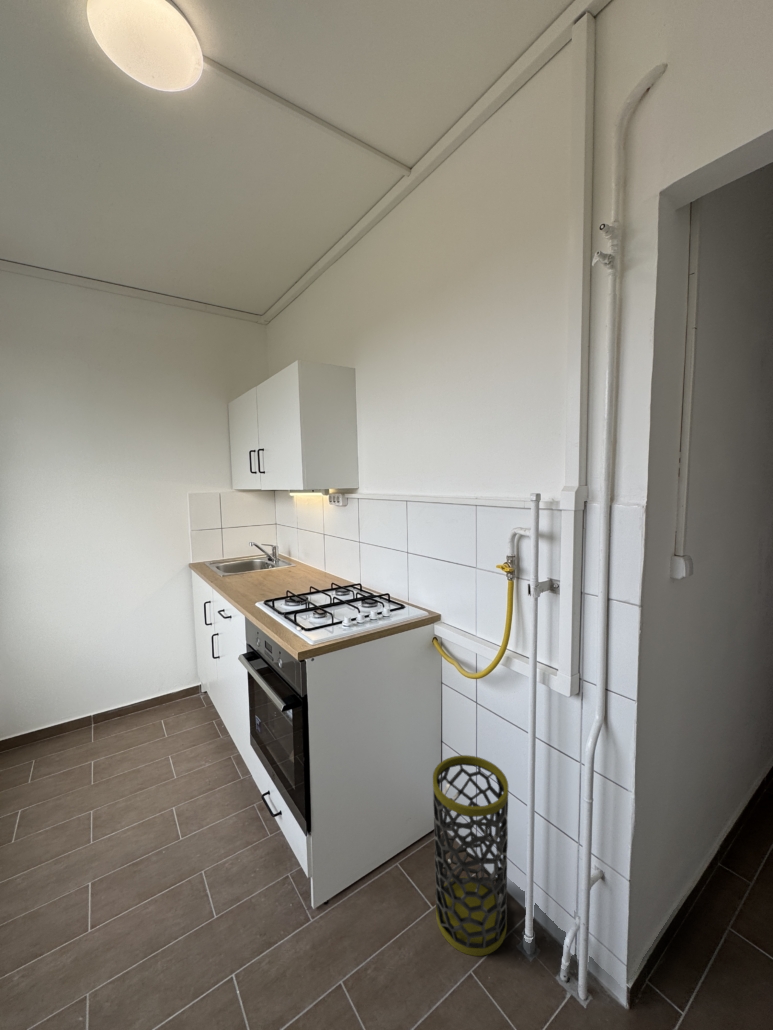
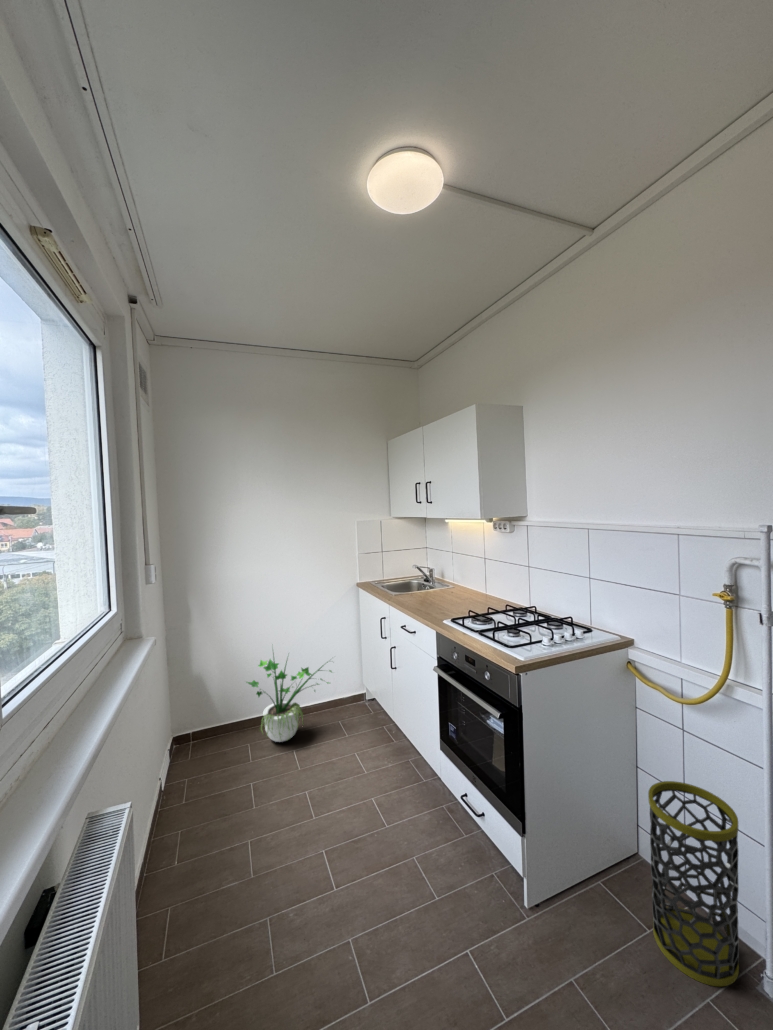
potted plant: none [27,636,159,754] -> present [247,659,332,742]

